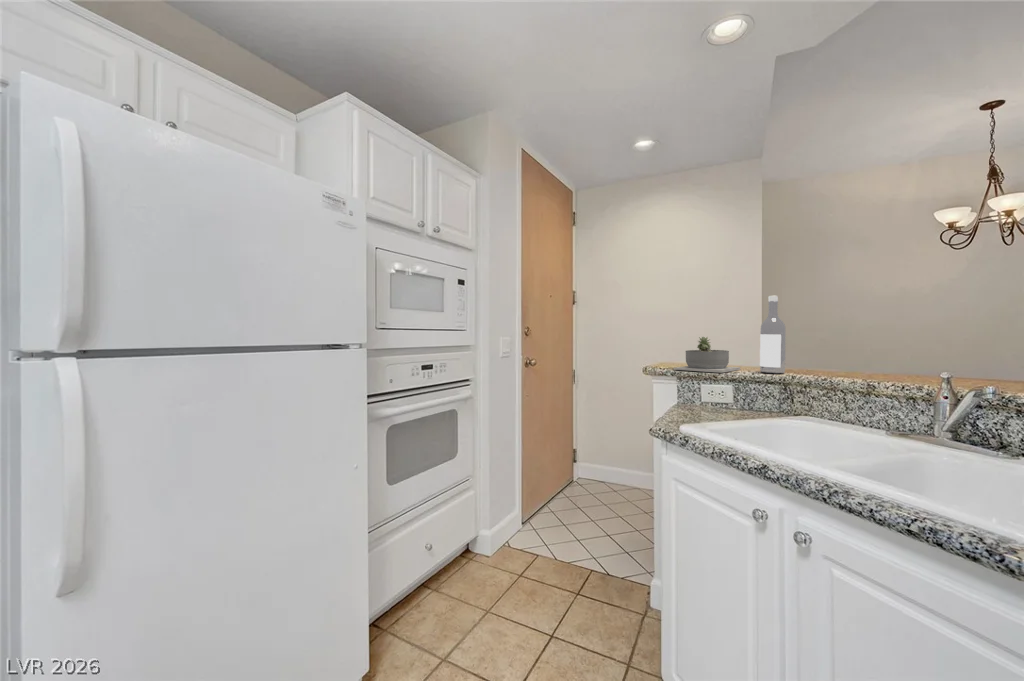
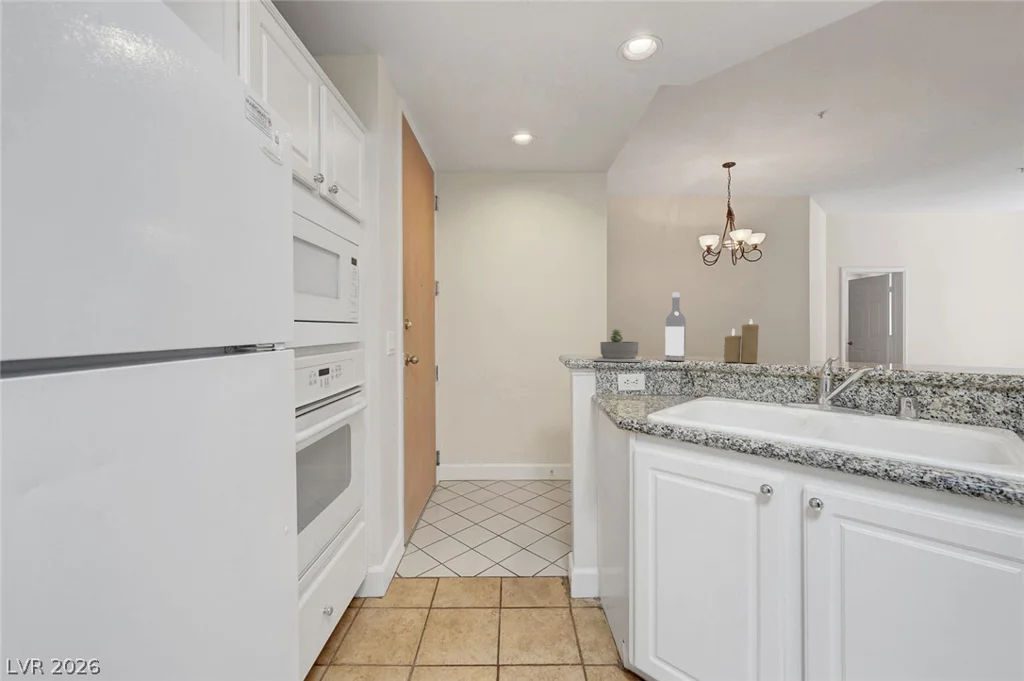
candle: none [833,325,881,379] -> present [724,319,759,363]

